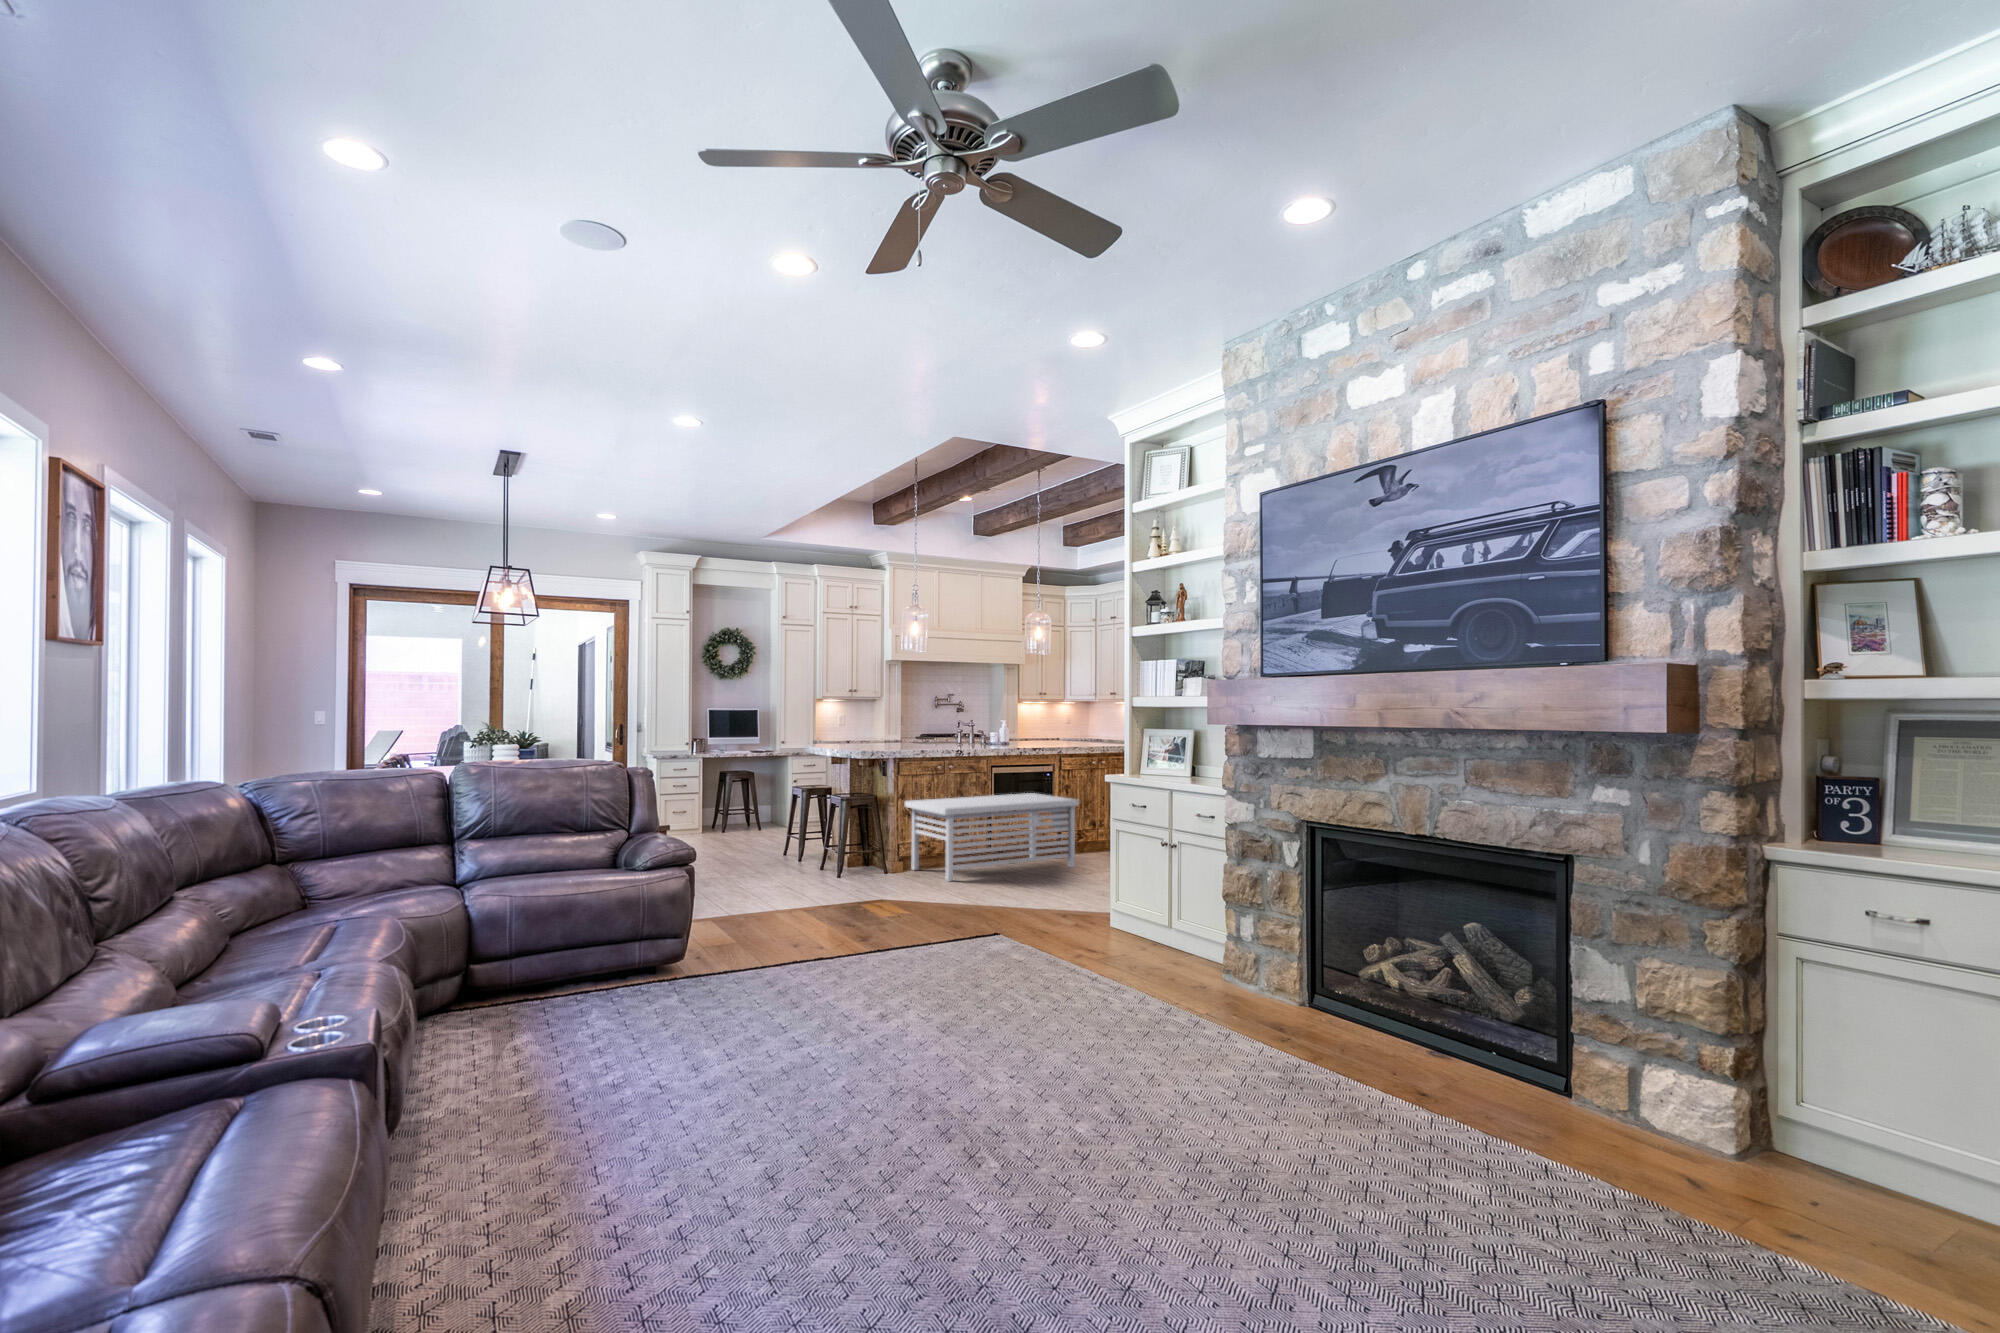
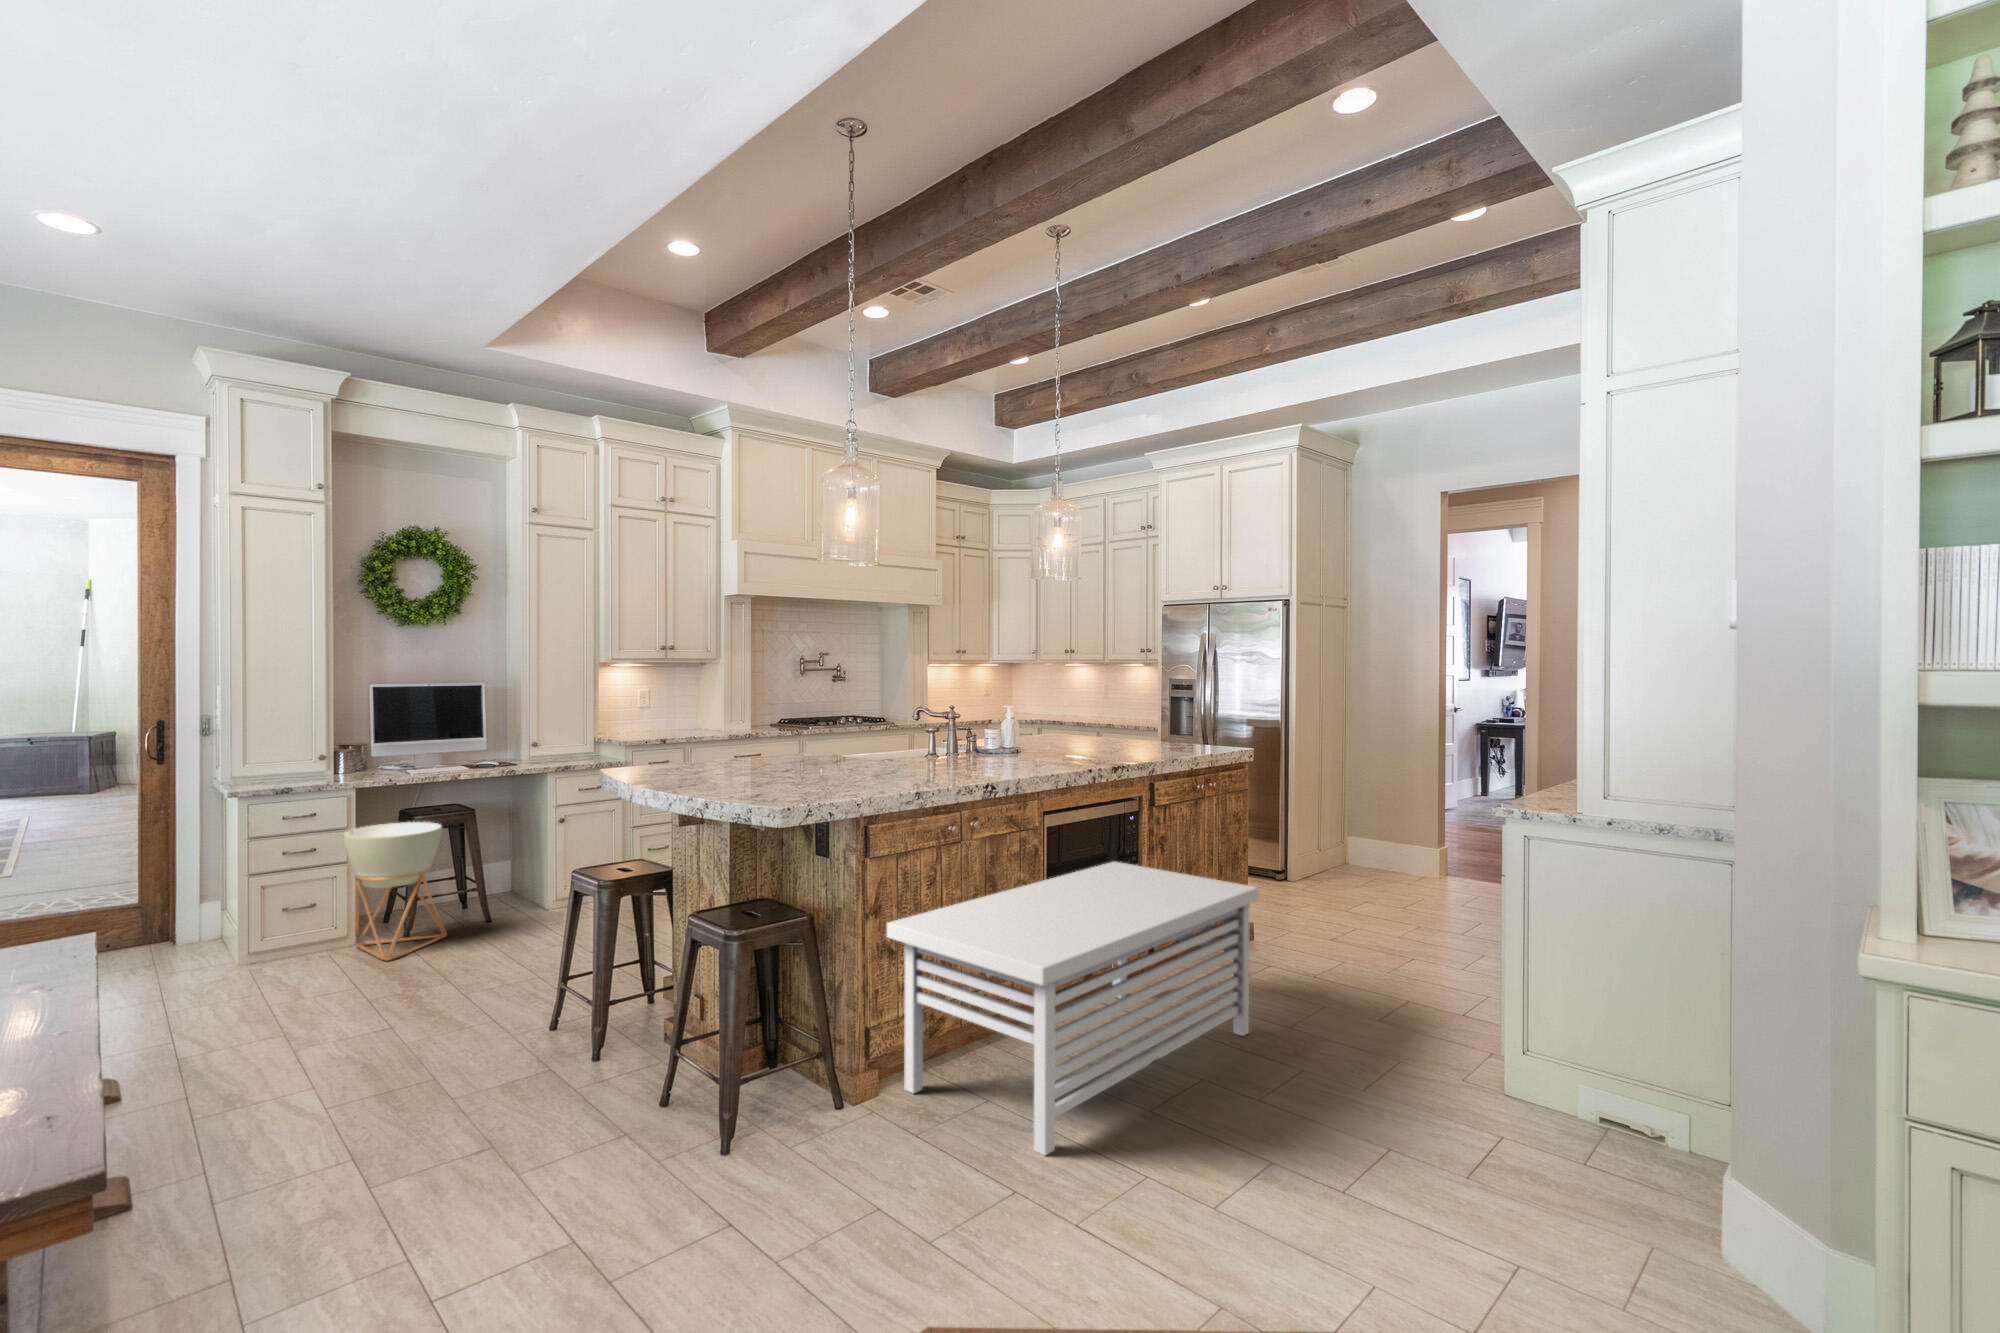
planter: none [699,775,740,836] -> present [344,822,446,961]

